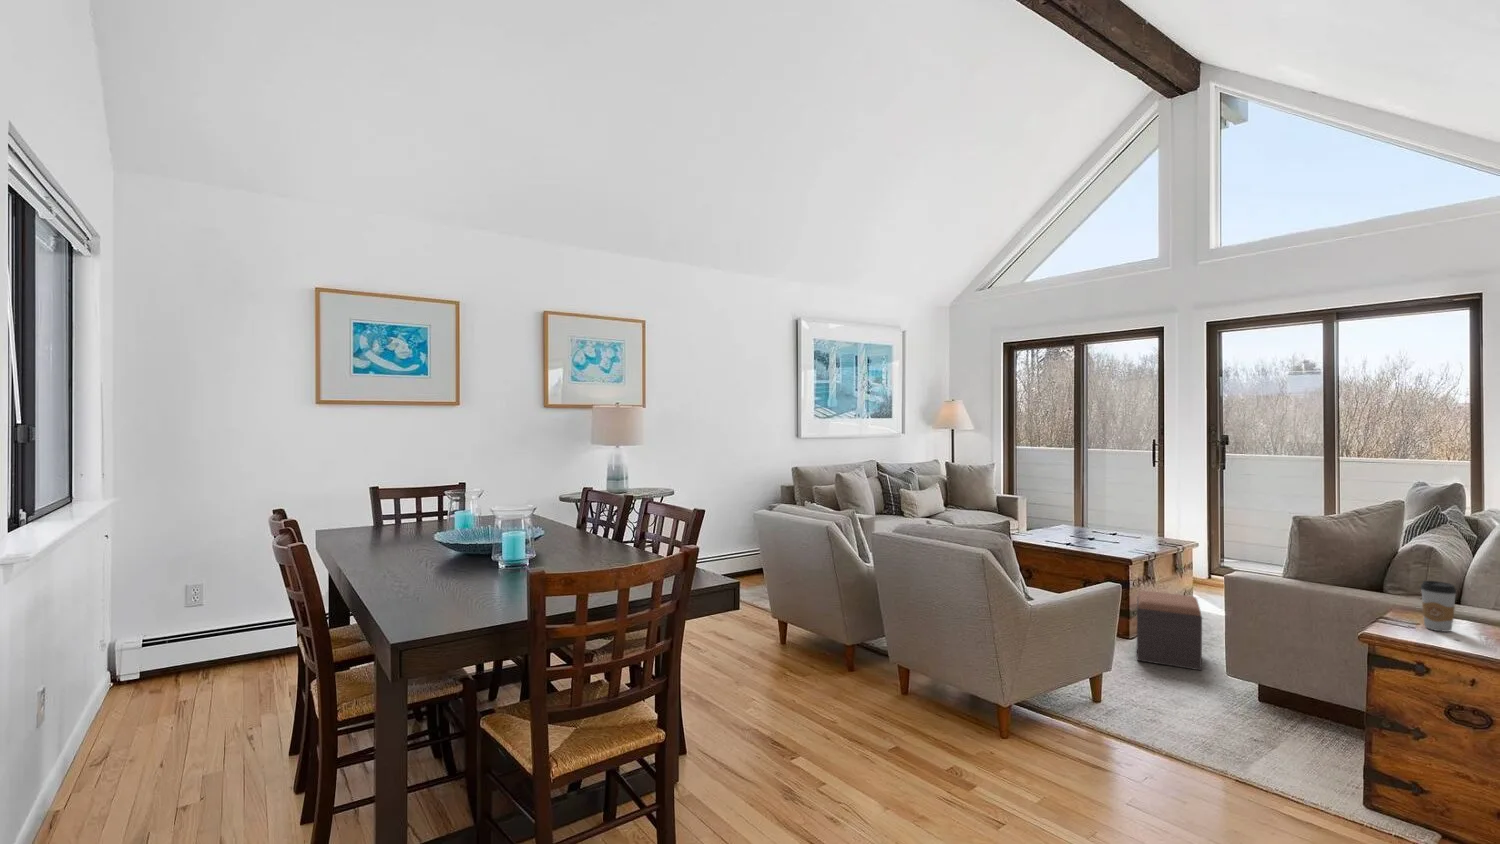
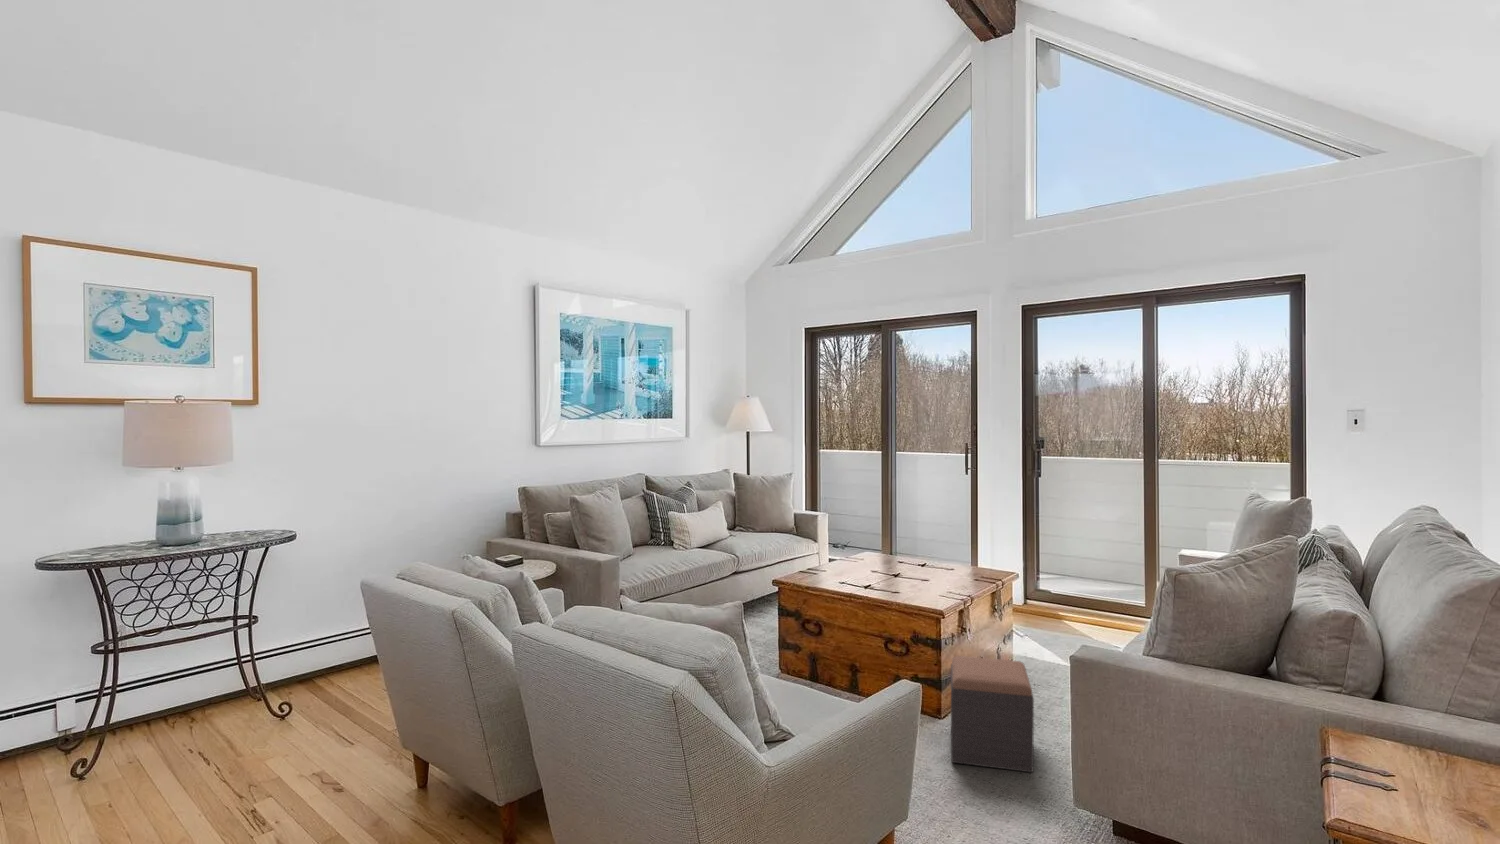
coffee cup: present [1421,581,1456,632] -> none [1369,681,1425,769]

